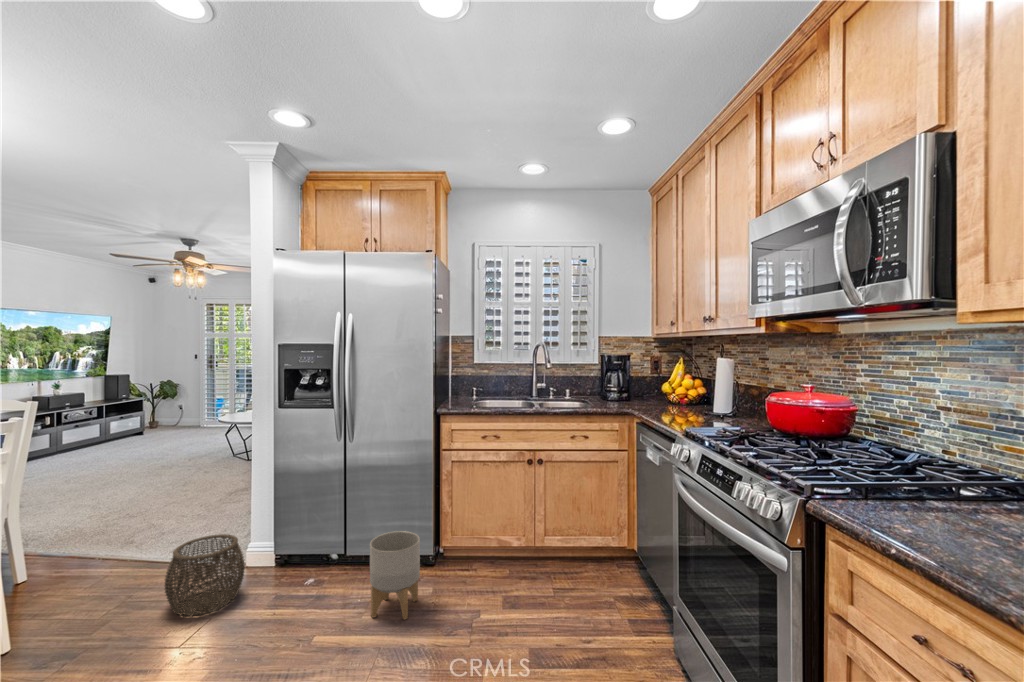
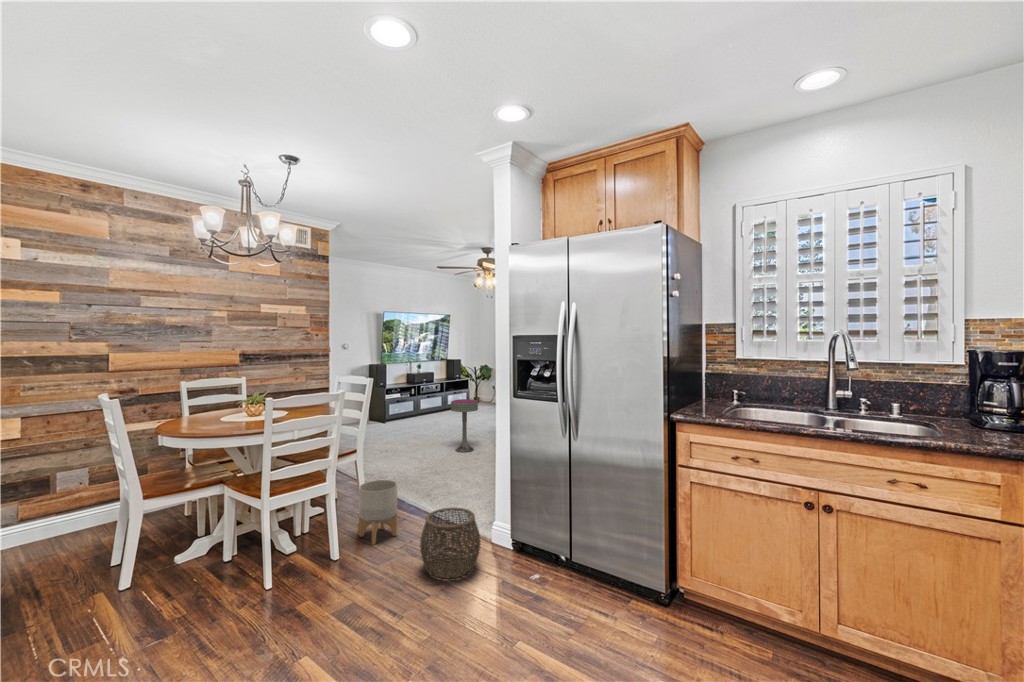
bar stool: none [141,421,183,487] -> present [451,399,478,452]
planter: present [370,531,420,620] -> present [359,479,397,544]

